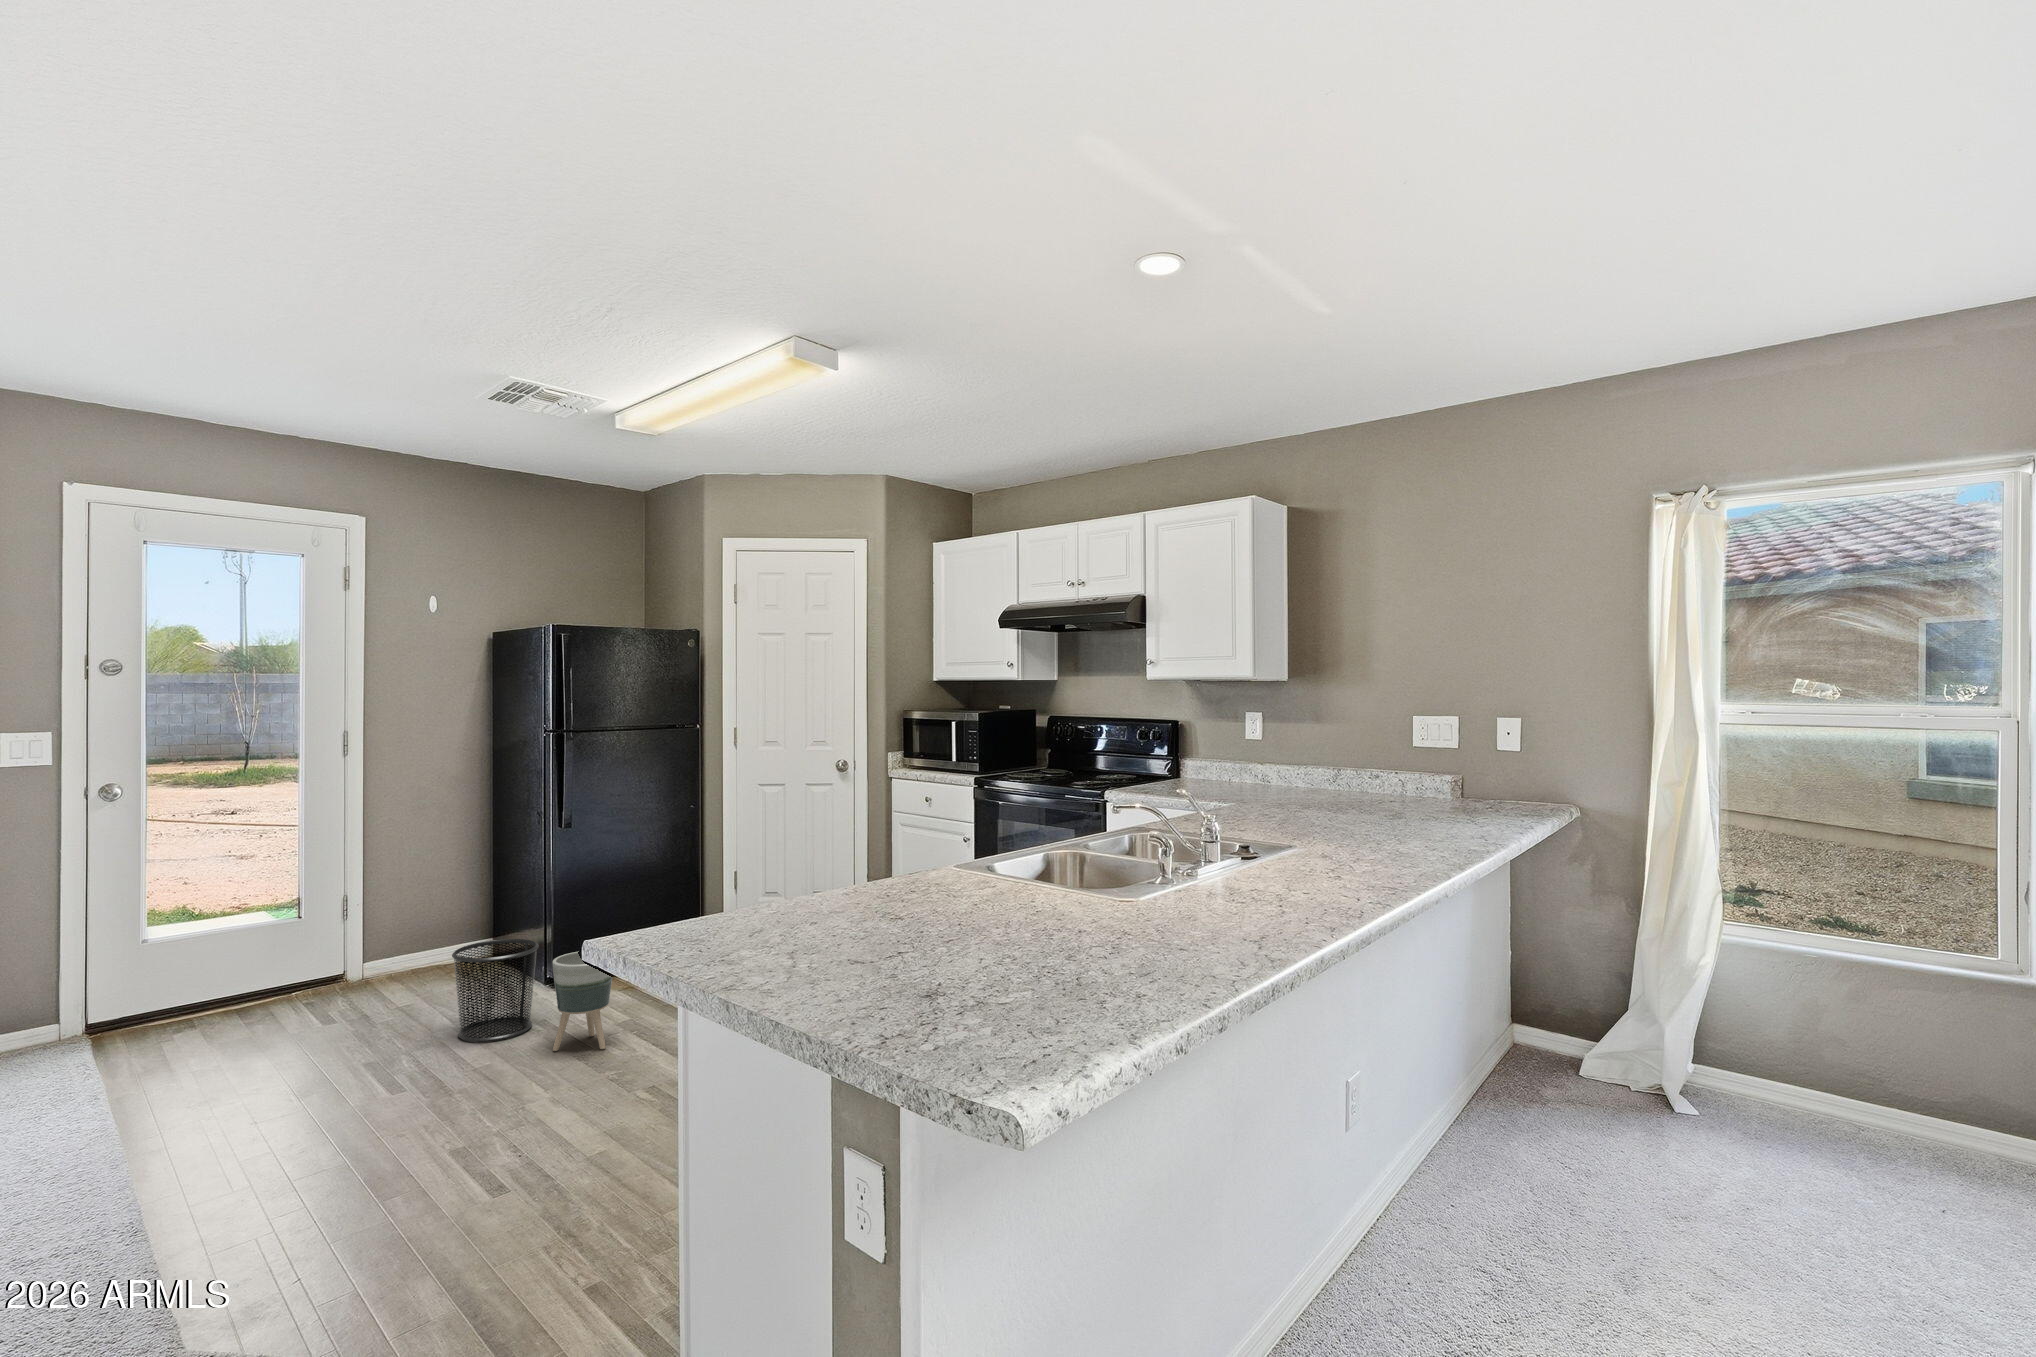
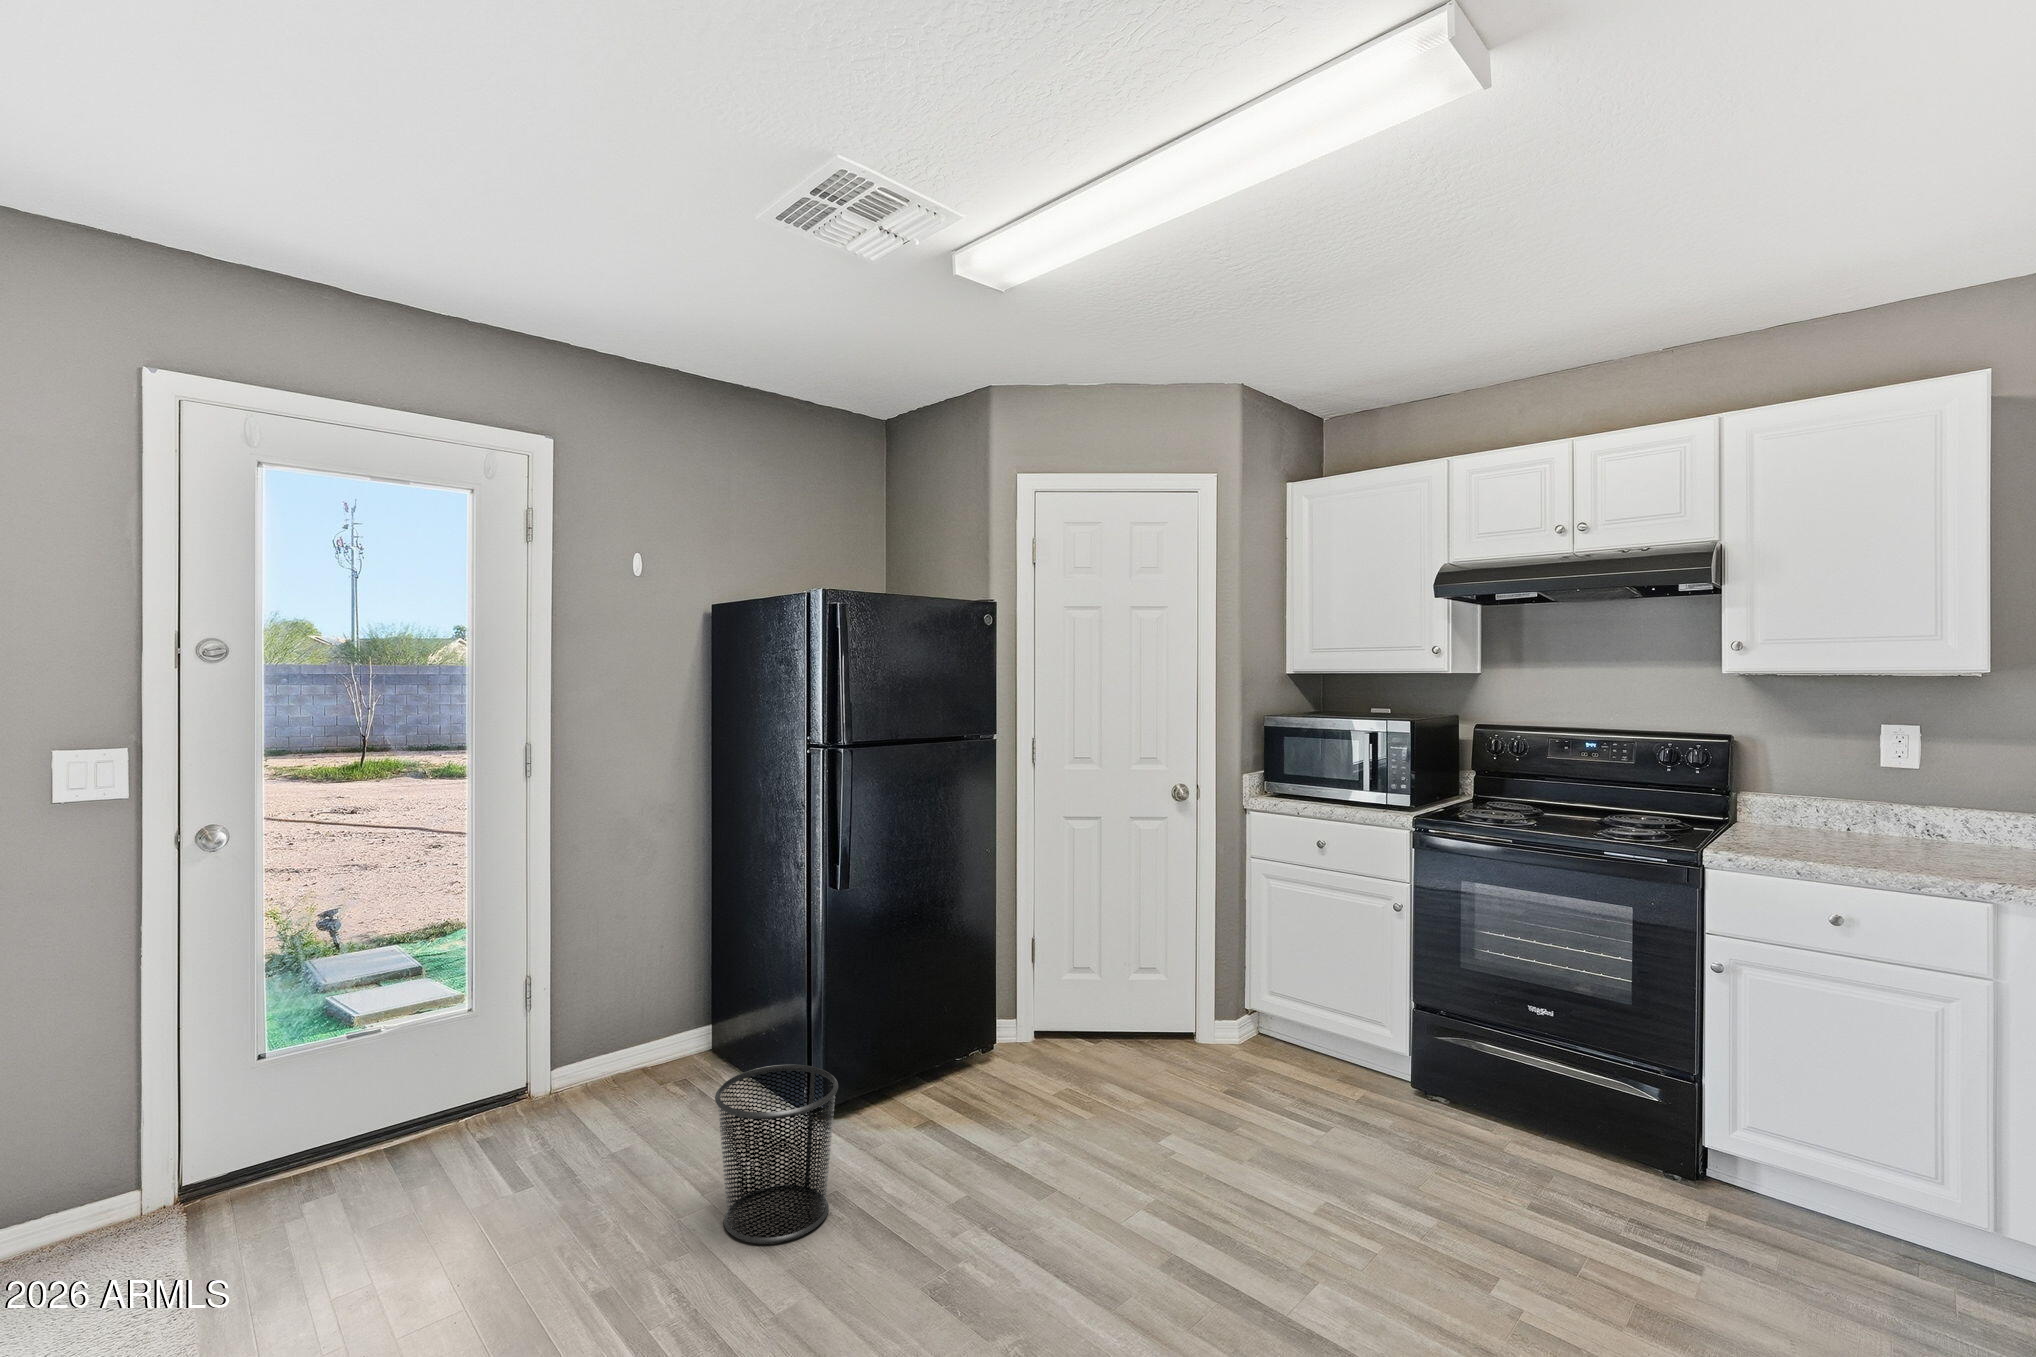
planter: present [552,952,612,1051] -> none [883,1099,976,1274]

